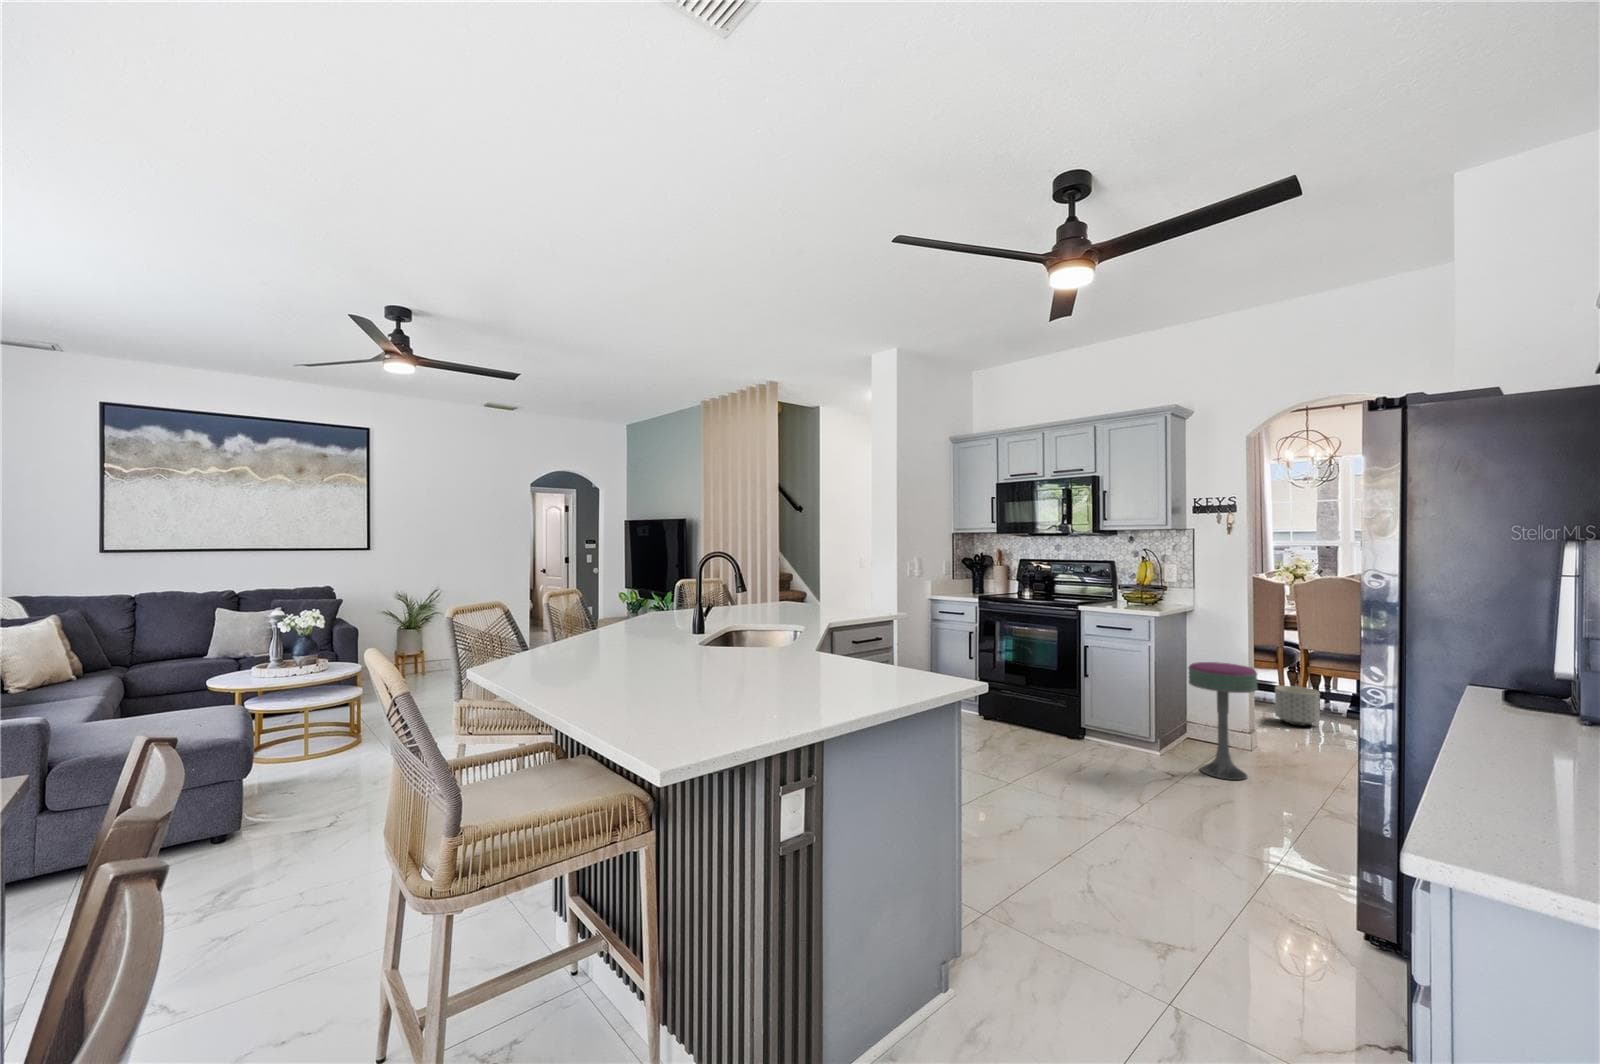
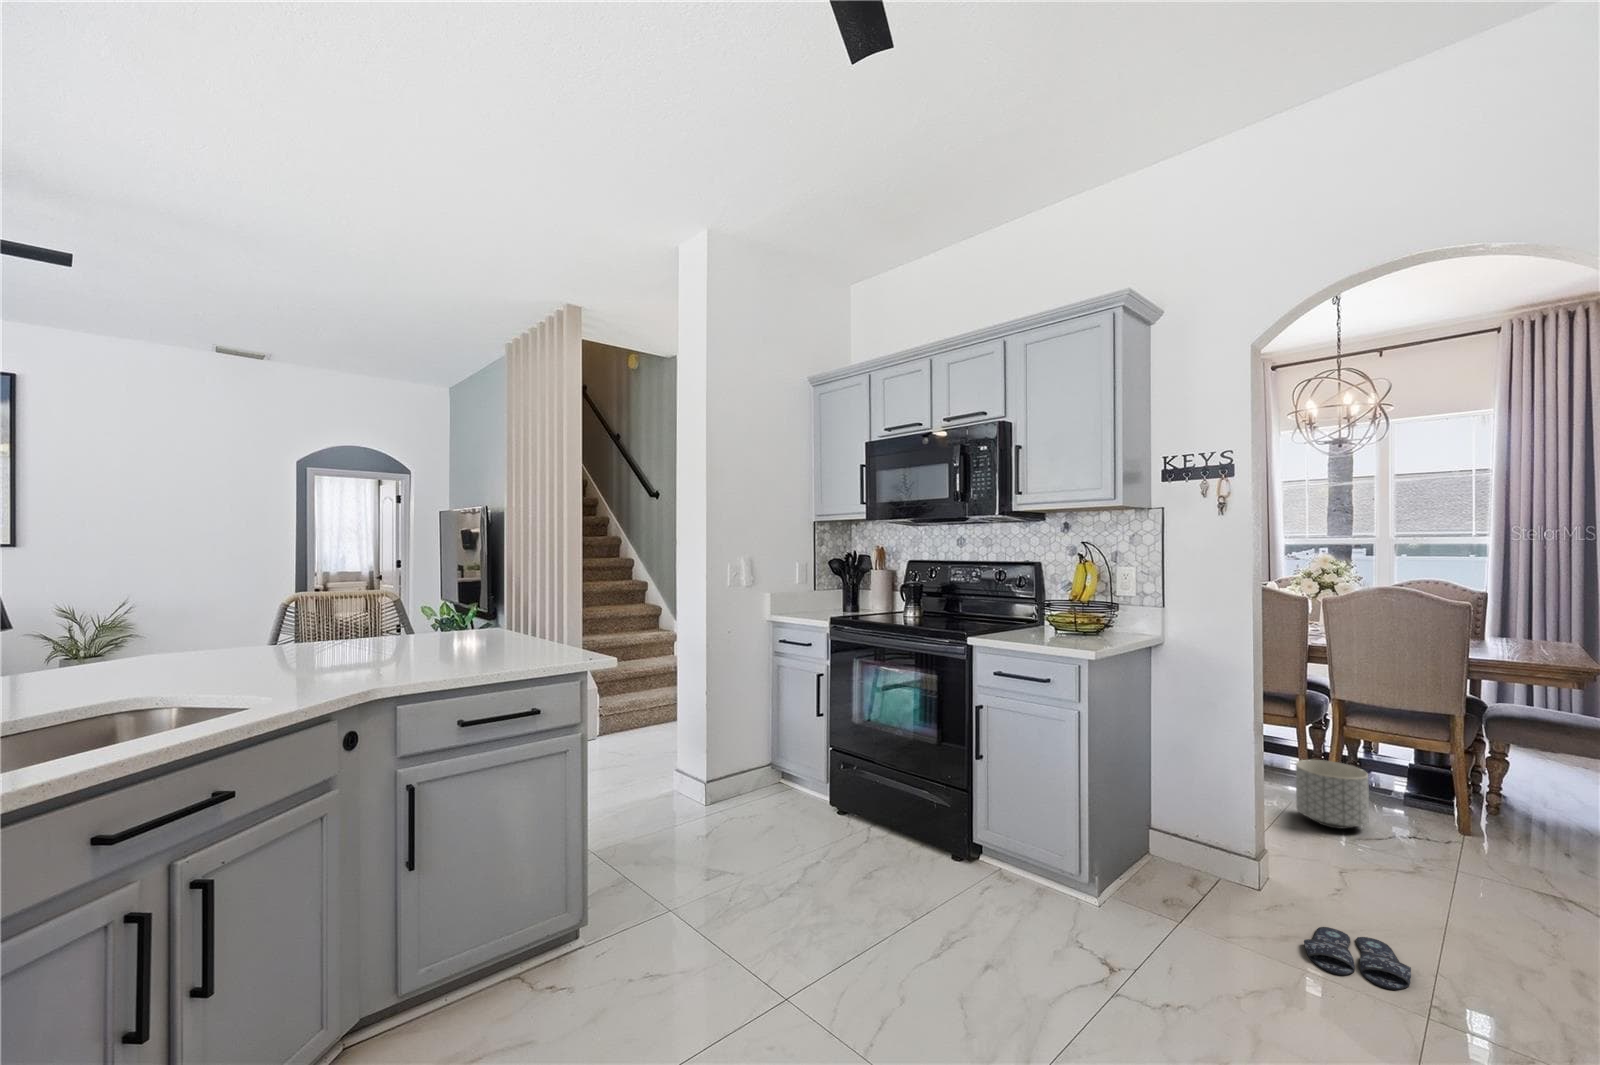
bar stool: present [1189,662,1258,780] -> none [1144,745,1272,985]
slippers: none [1275,762,1331,782] -> present [1304,927,1411,990]

